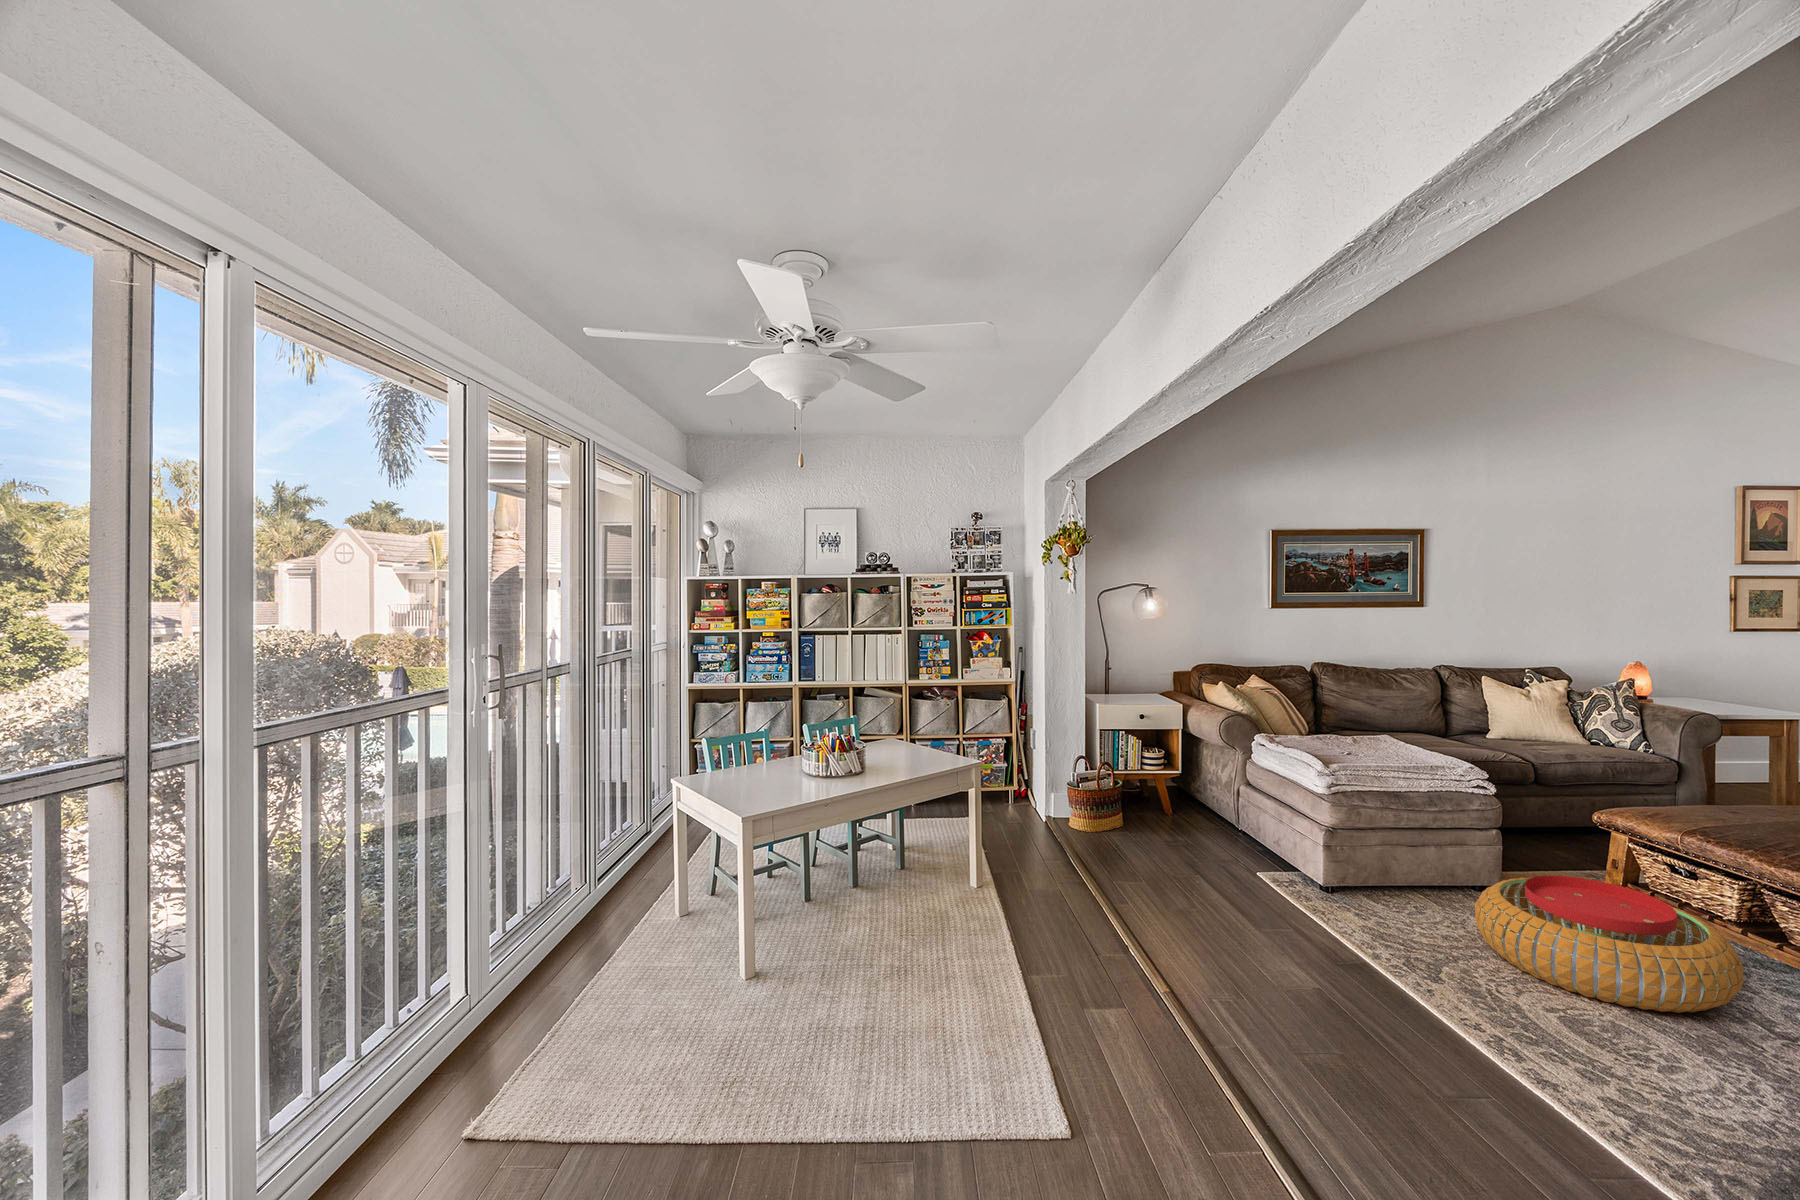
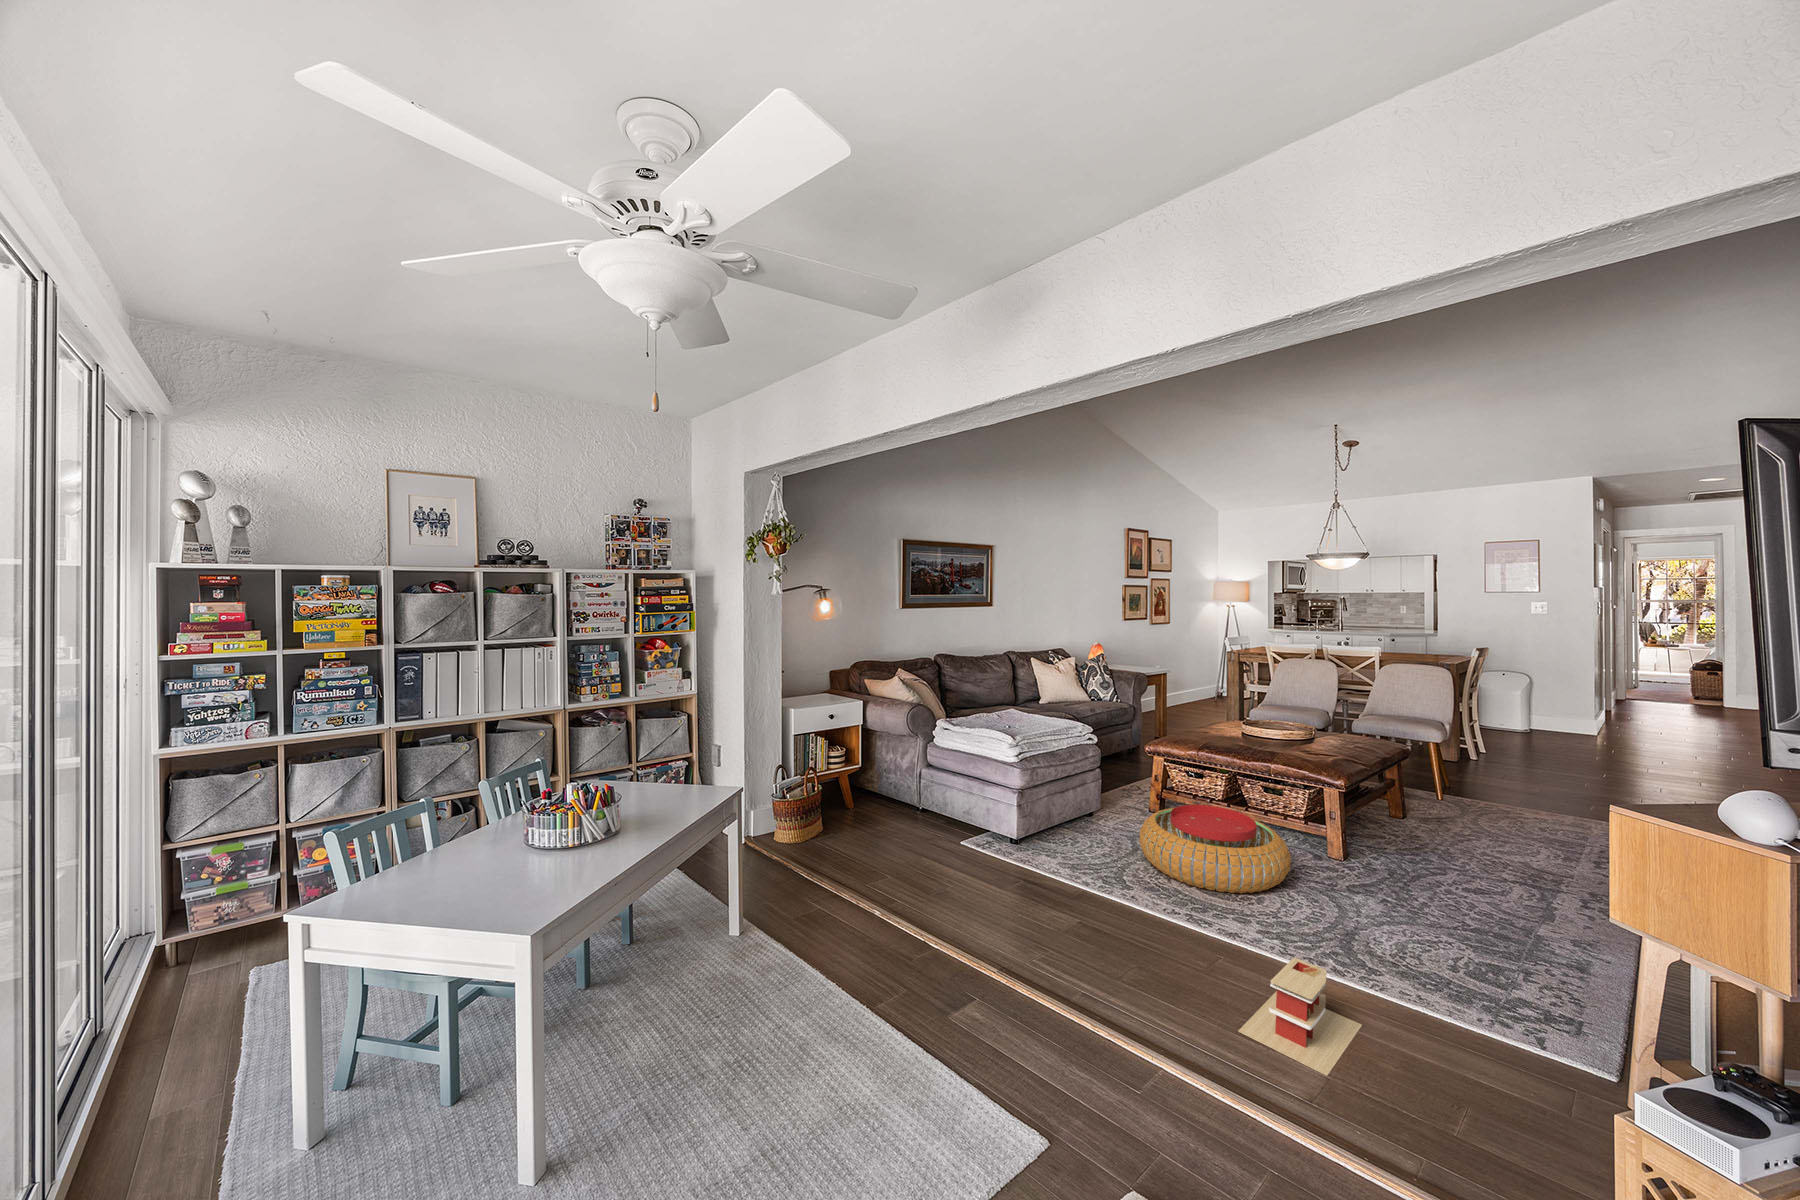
toy house: none [1378,1041,1591,1161] -> present [1238,958,1362,1076]

